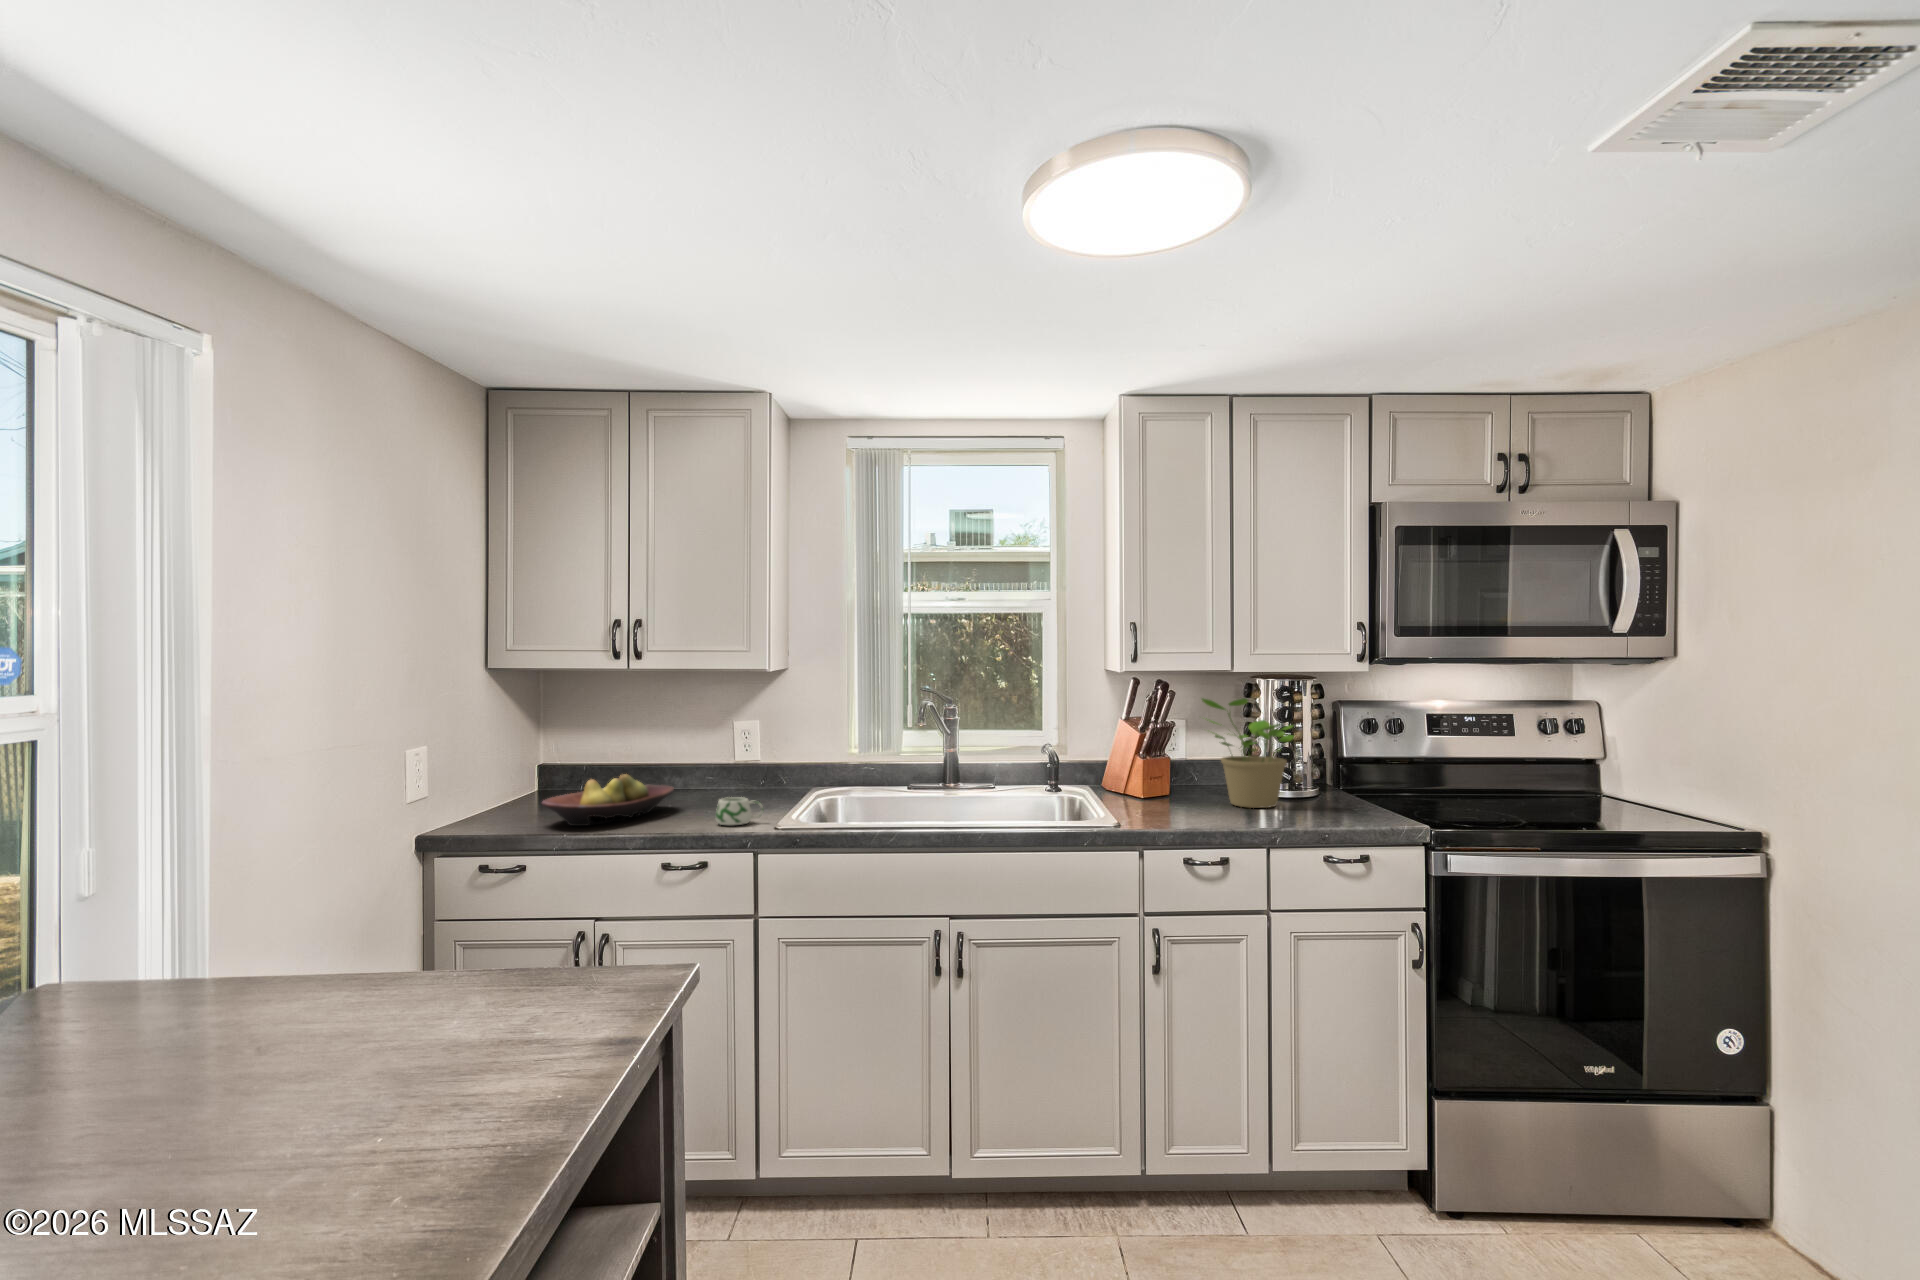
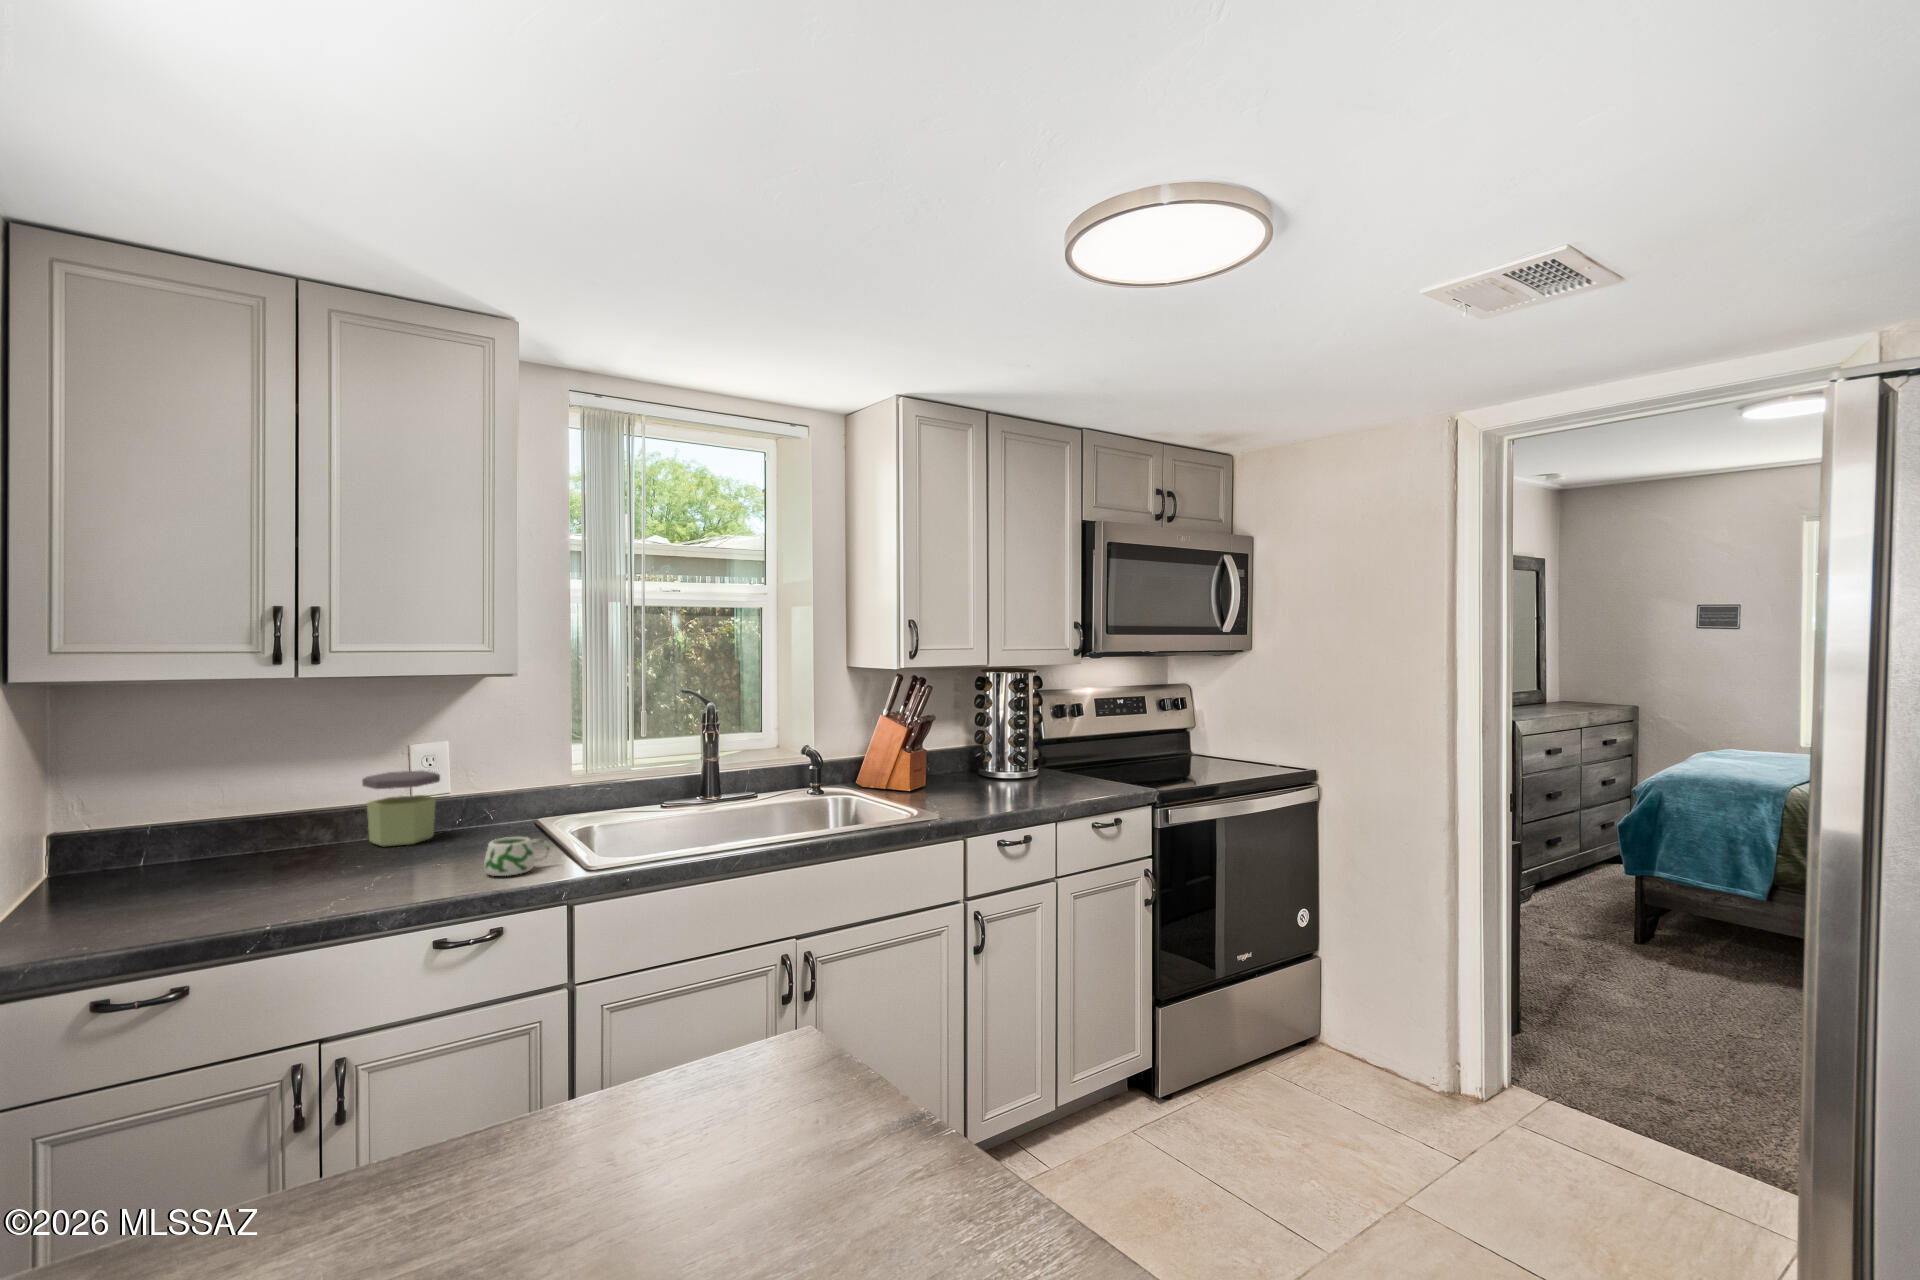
potted plant: present [1202,698,1294,808] -> none [952,690,1040,788]
jar: none [688,744,736,799] -> present [362,770,440,846]
fruit bowl: present [542,774,674,826] -> none [185,825,382,911]

